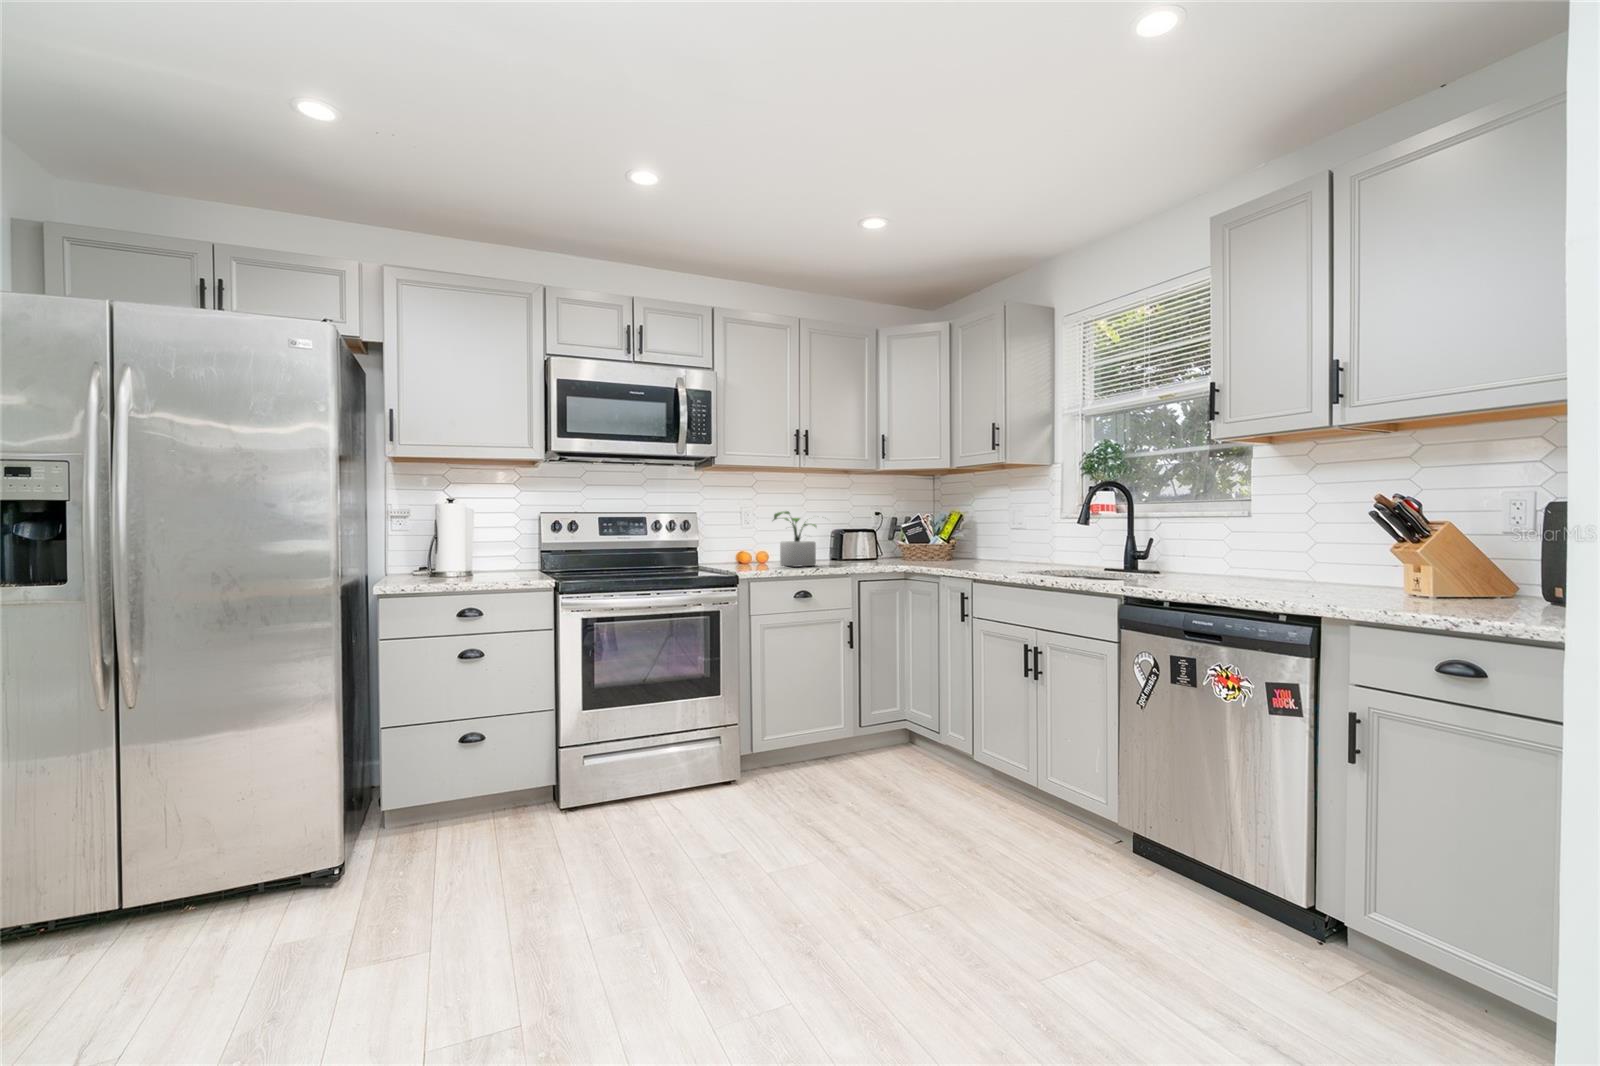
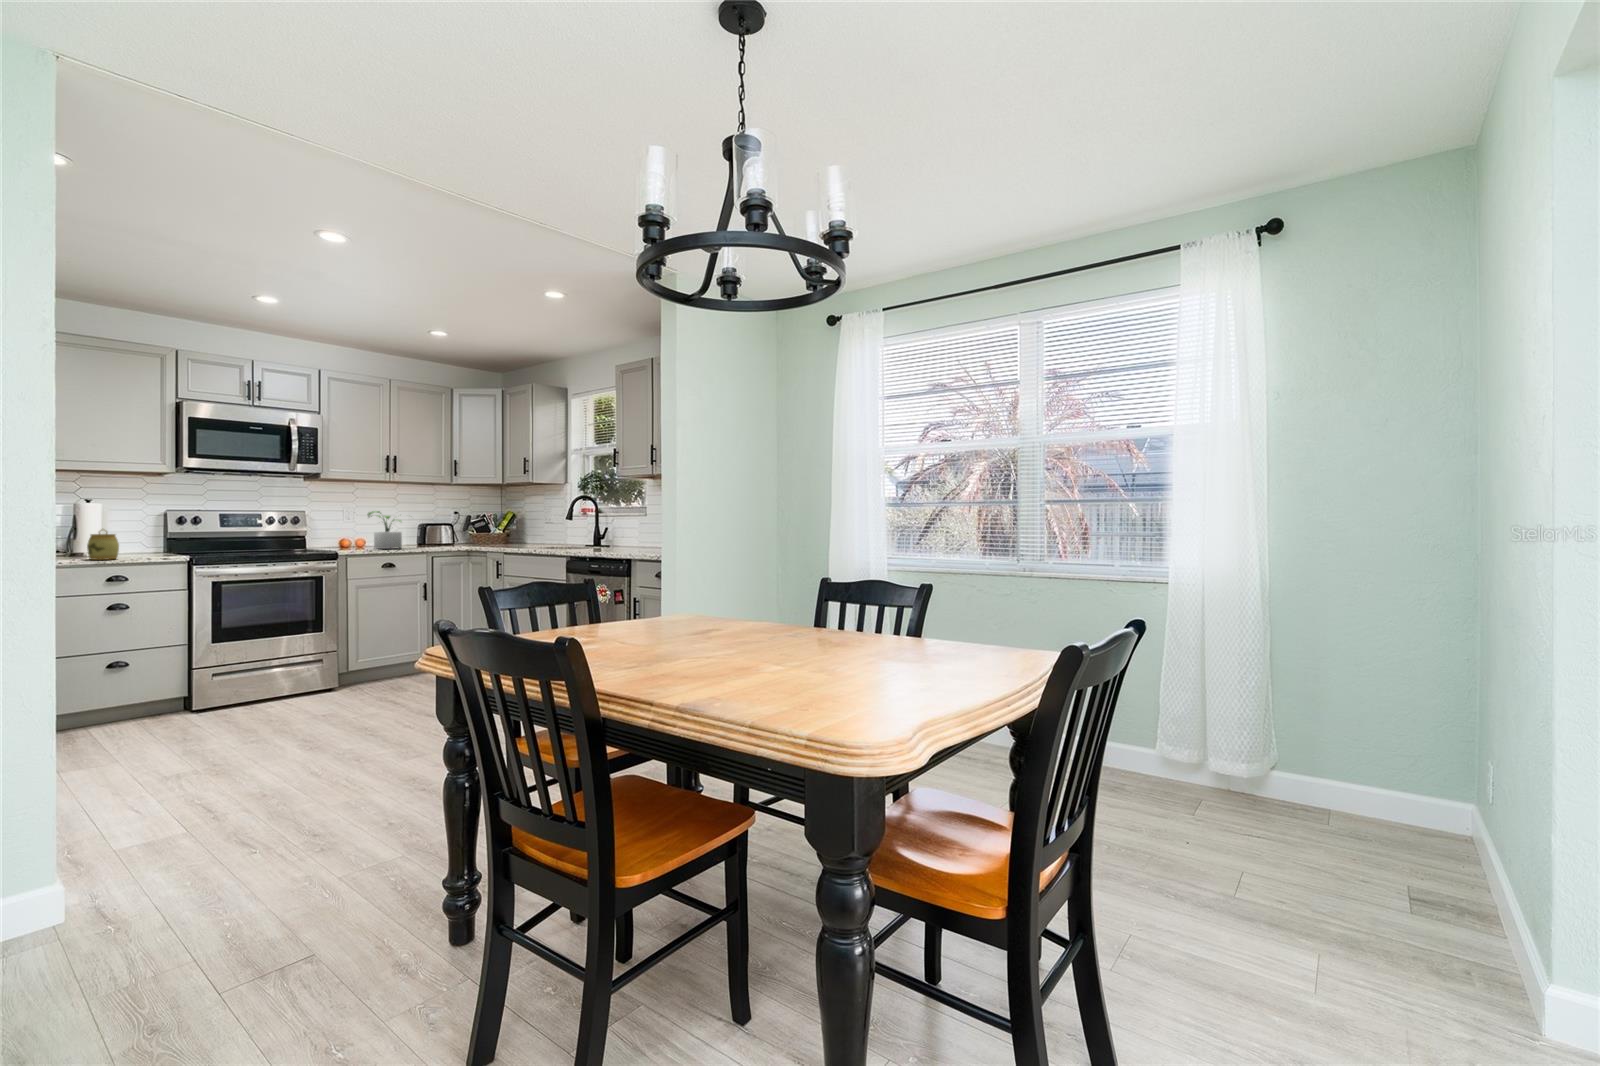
jar: none [439,540,474,585] -> present [87,531,119,560]

